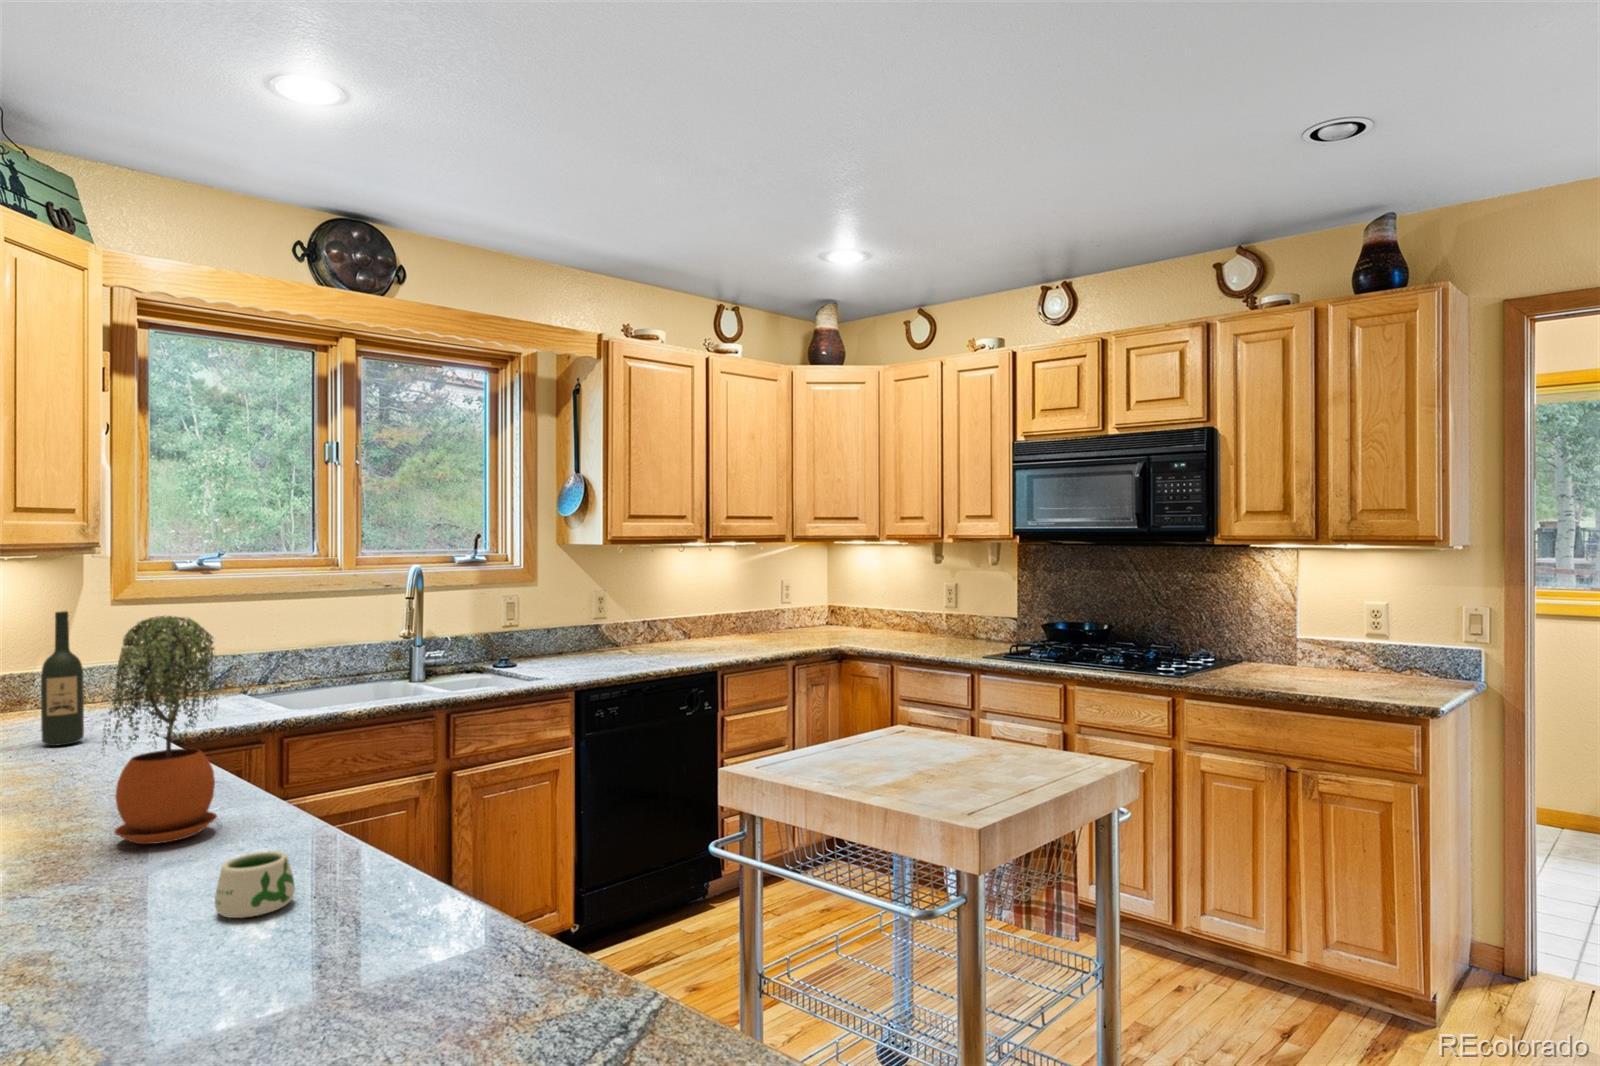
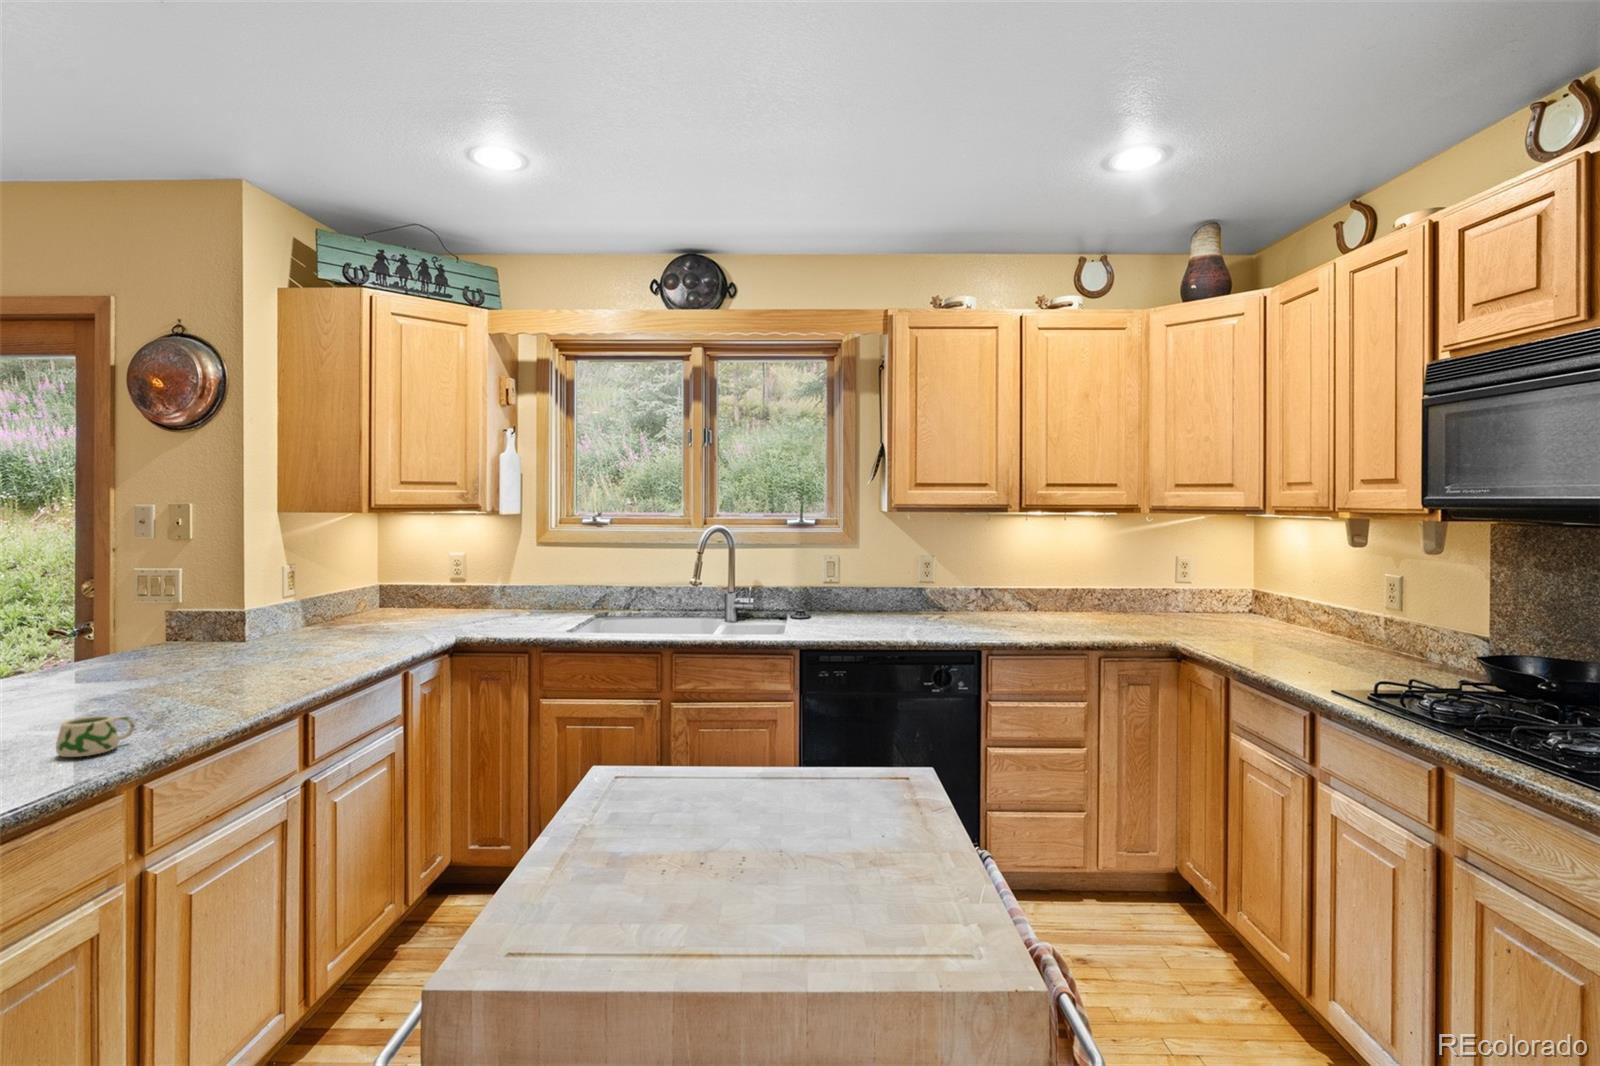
wine bottle: present [41,611,84,746] -> none [411,549,434,634]
potted plant: present [103,616,218,844] -> none [190,552,282,701]

